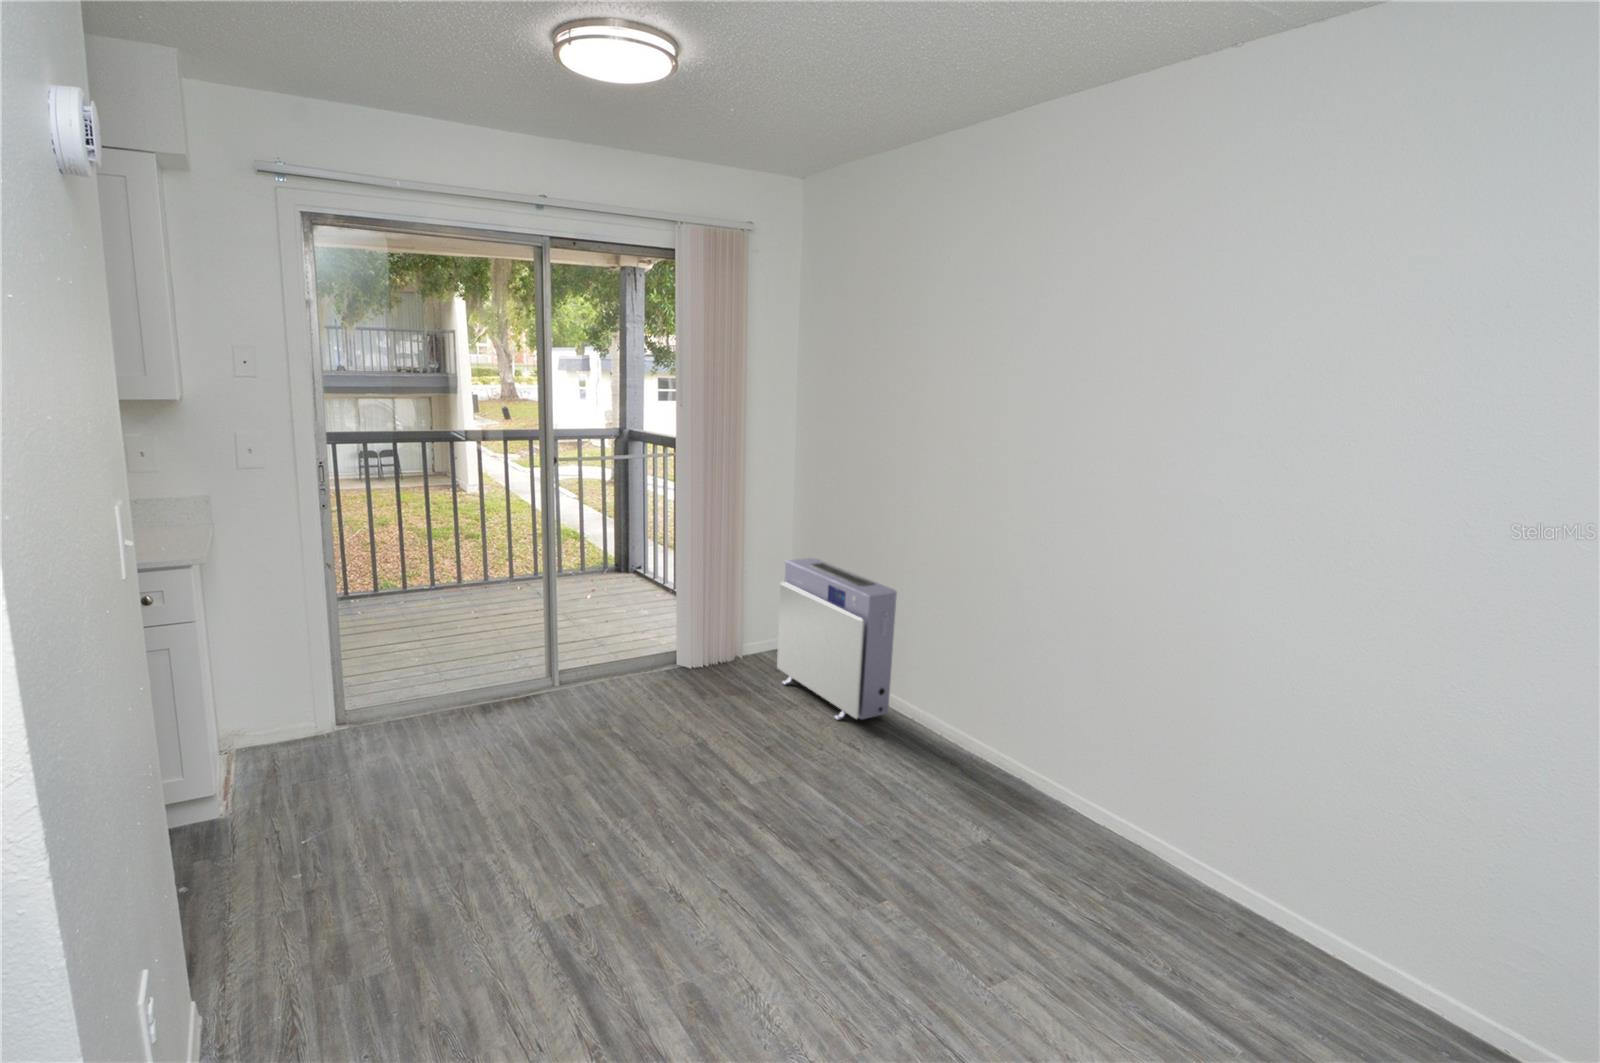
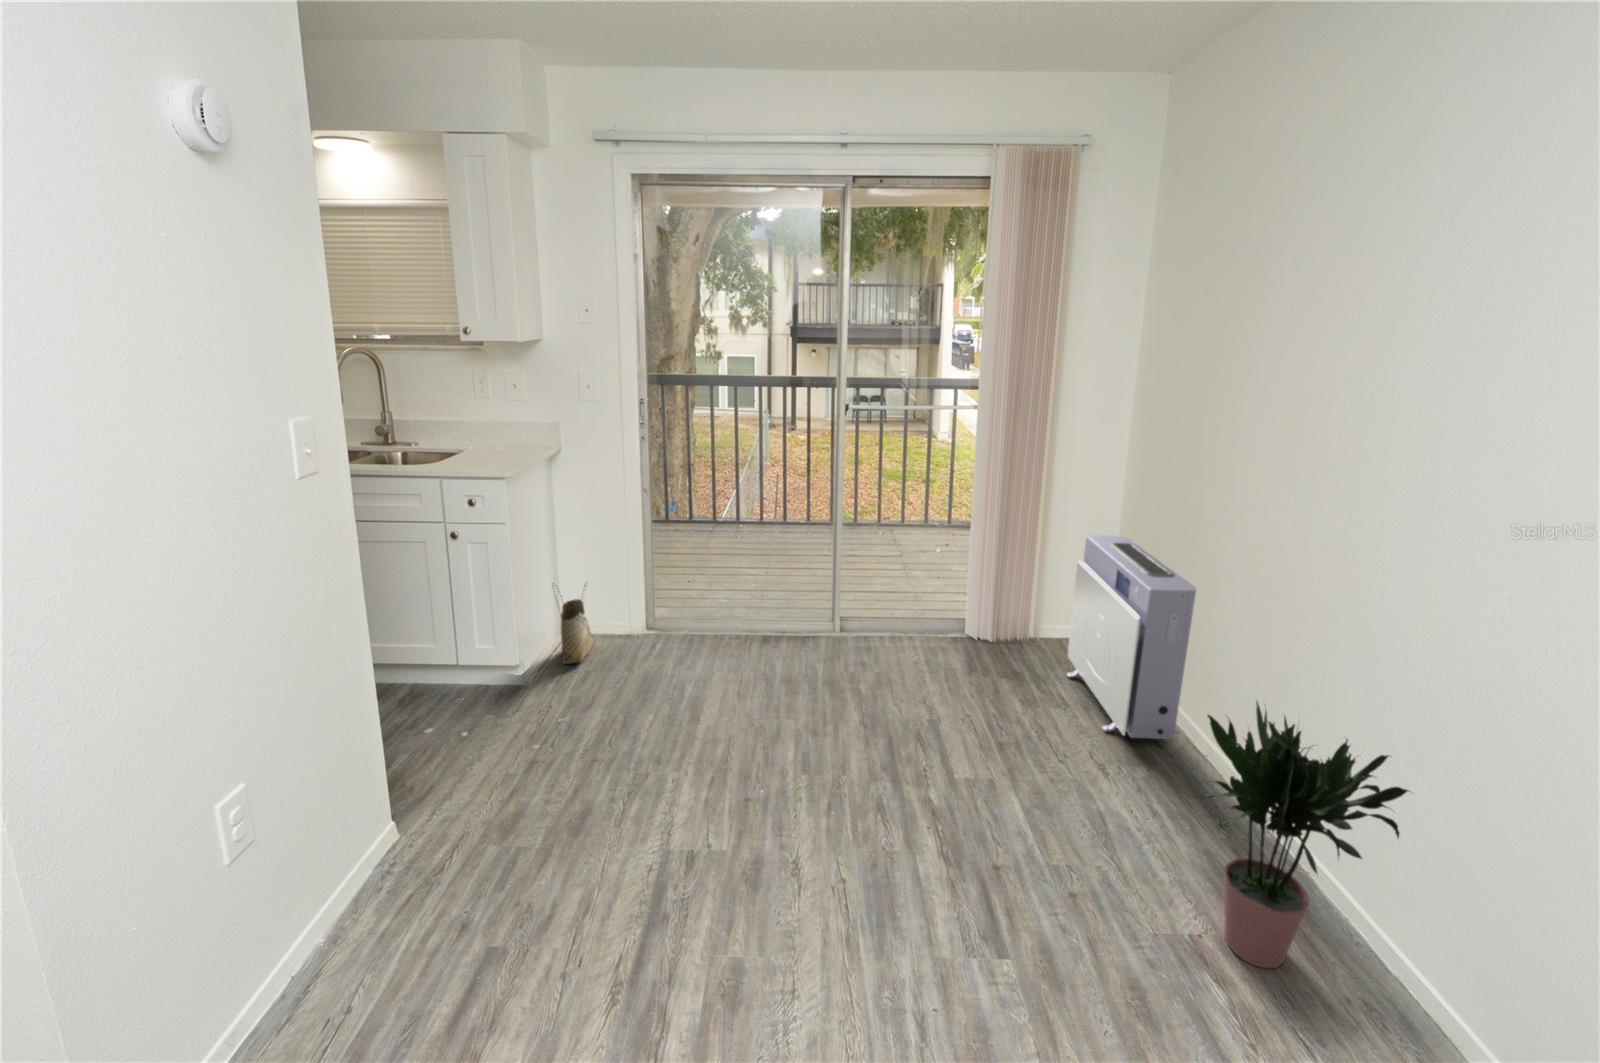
potted plant: none [965,649,1109,846] -> present [1202,701,1408,968]
woven basket: none [227,676,281,784] -> present [560,583,593,664]

